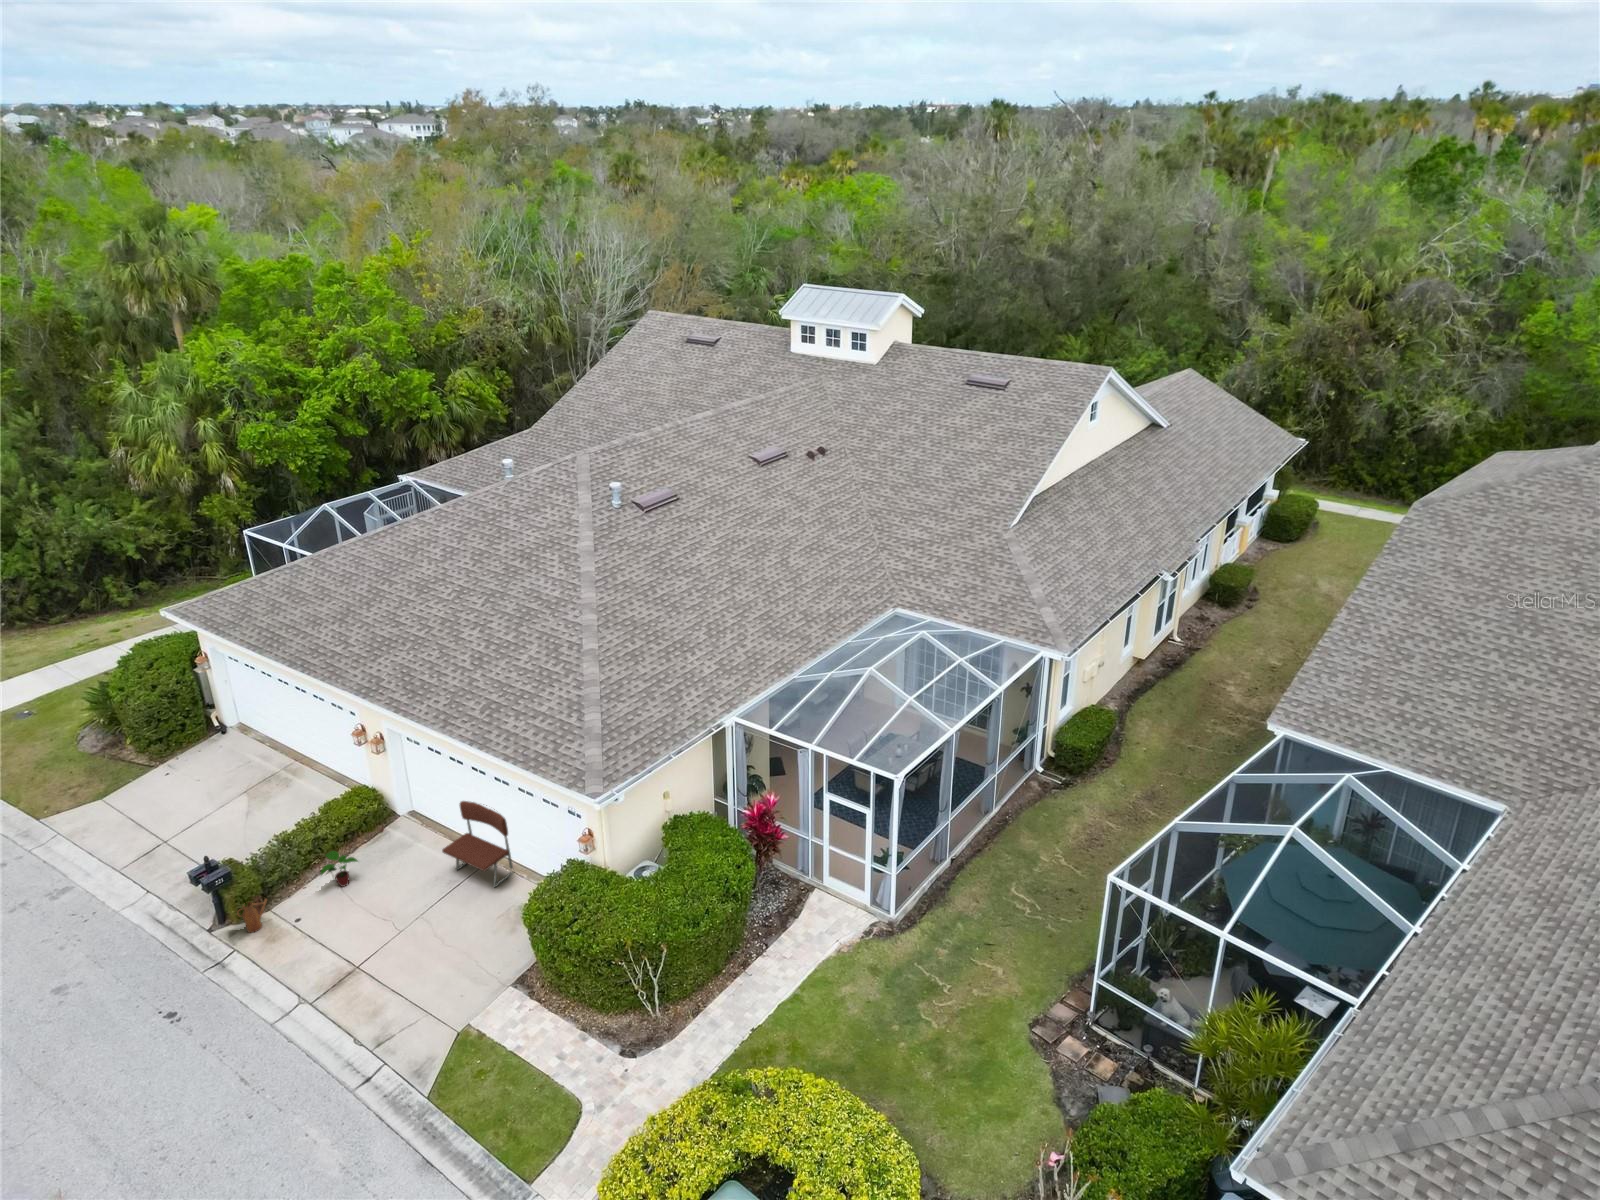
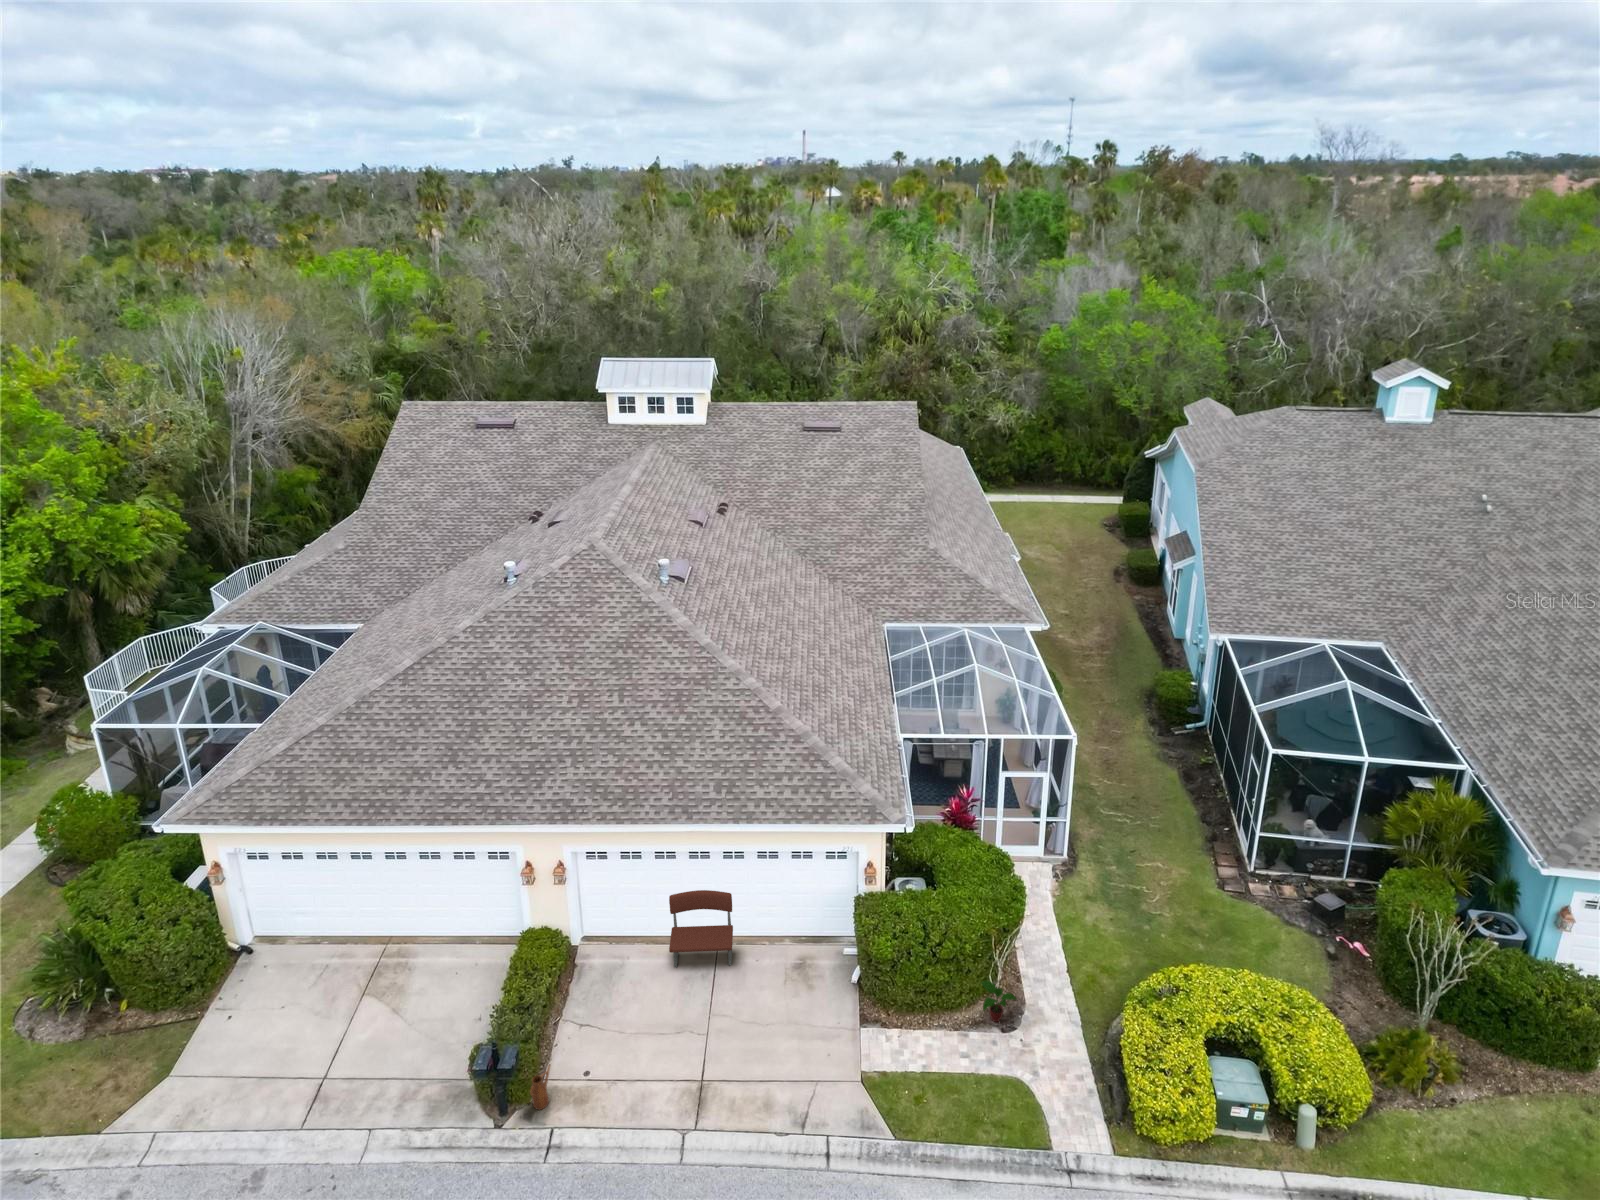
potted plant: present [321,851,357,887] -> present [981,981,1016,1022]

